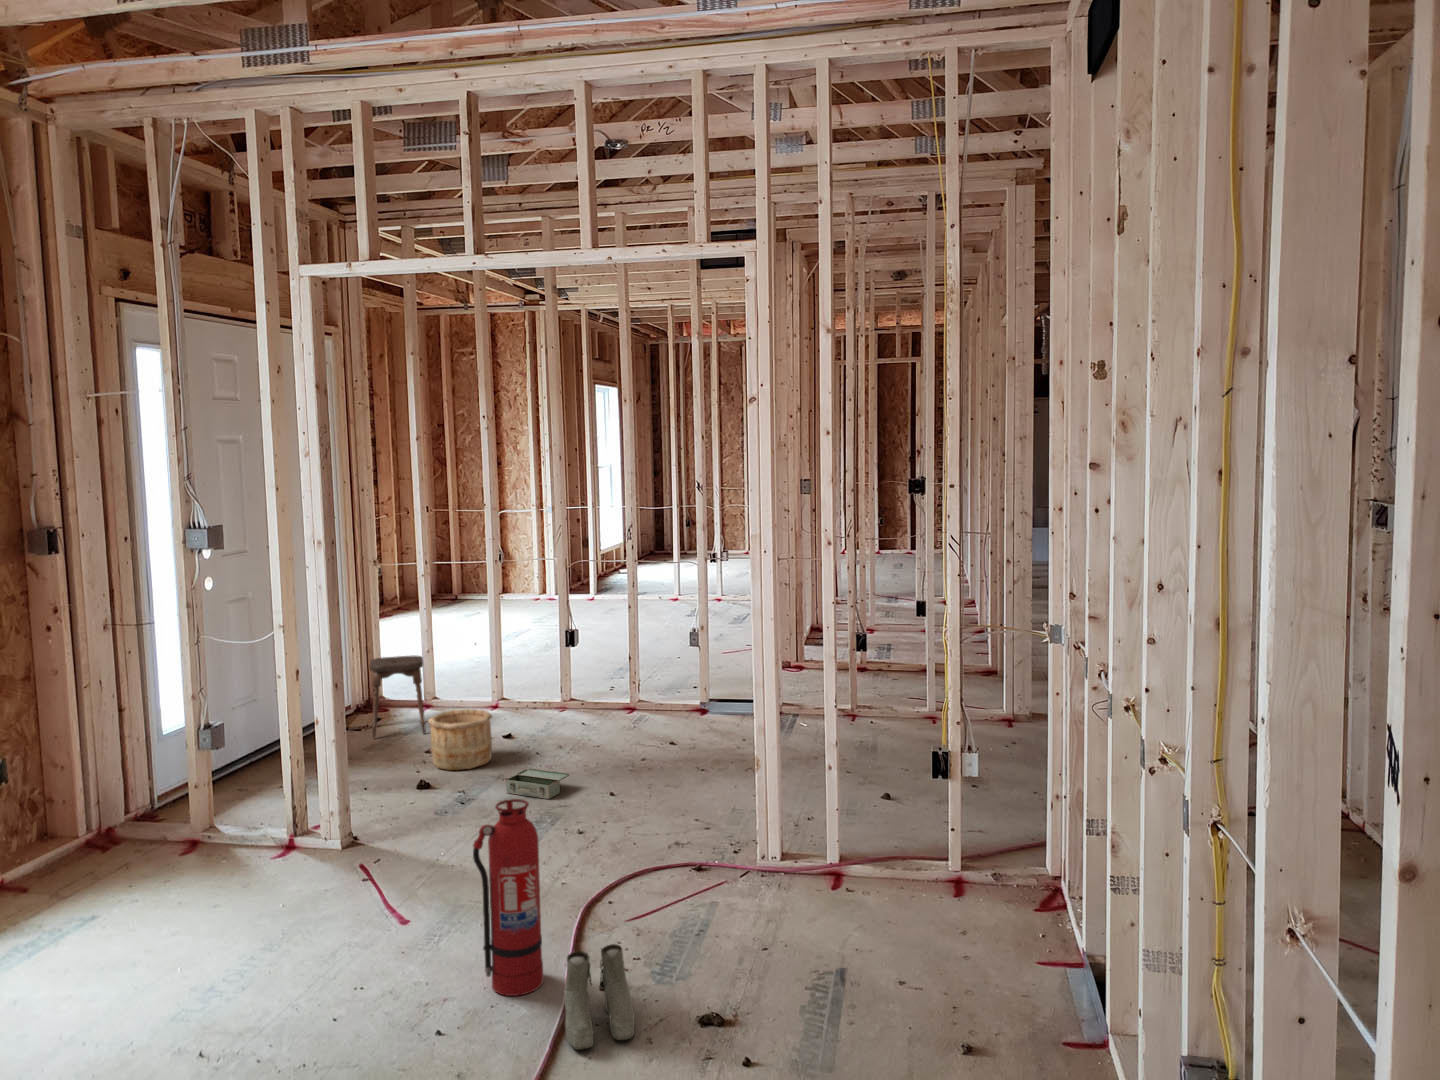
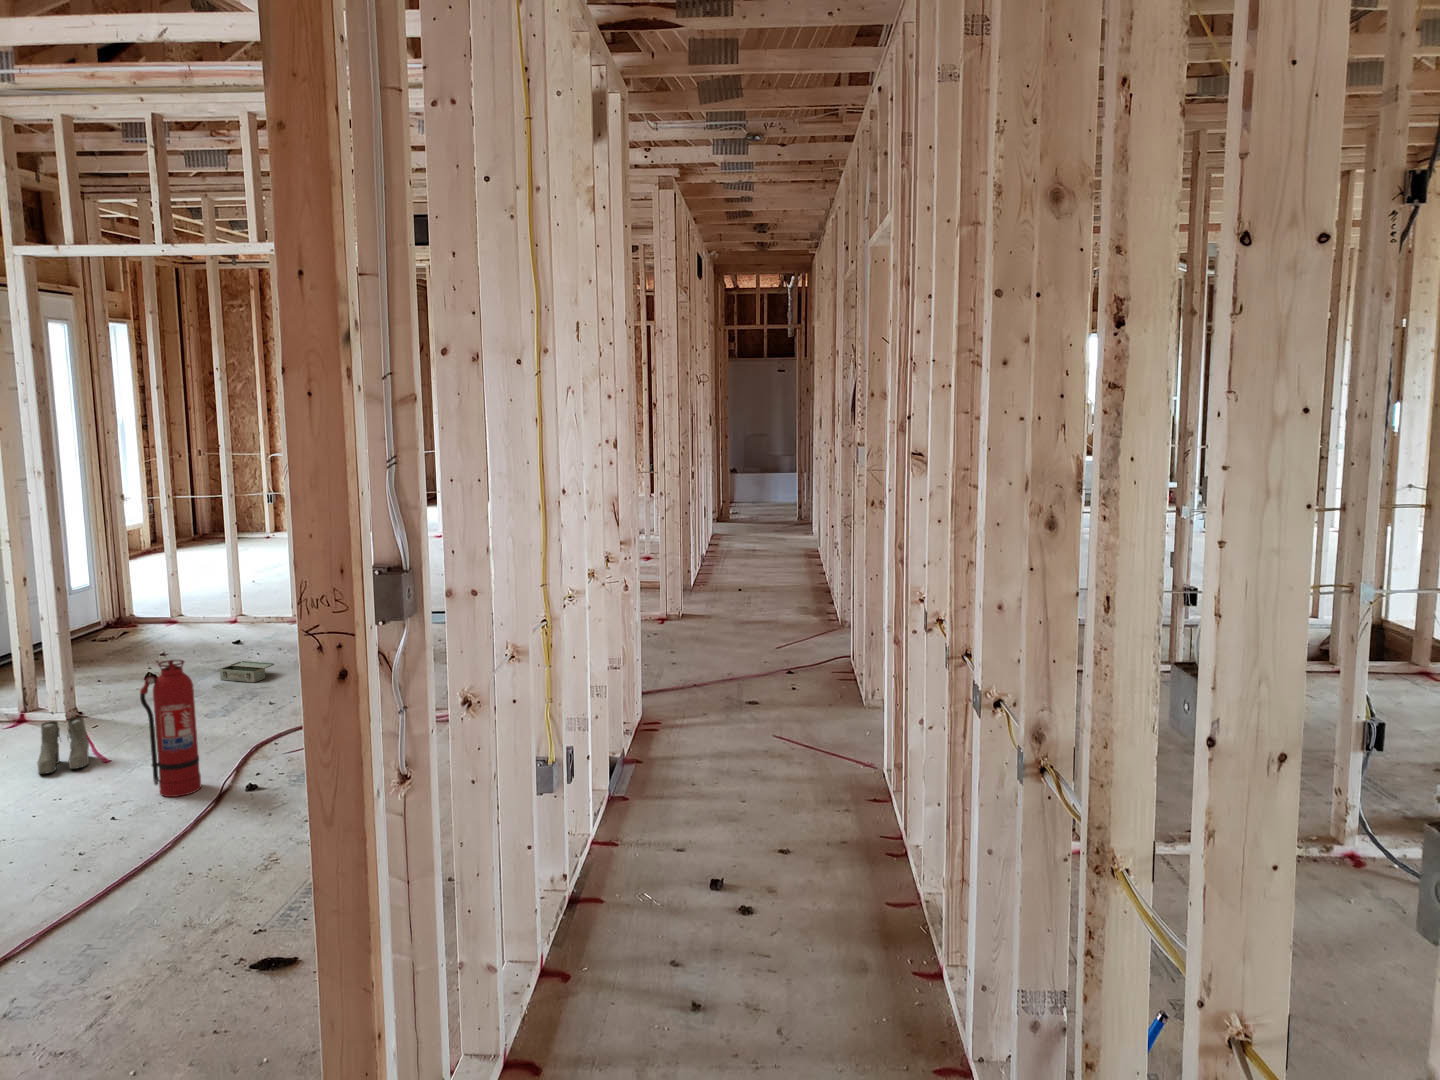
stool: present [369,655,426,738] -> none [112,577,168,646]
wooden bucket: present [428,709,492,770] -> none [158,618,217,666]
boots: present [564,944,635,1050] -> present [37,717,89,774]

